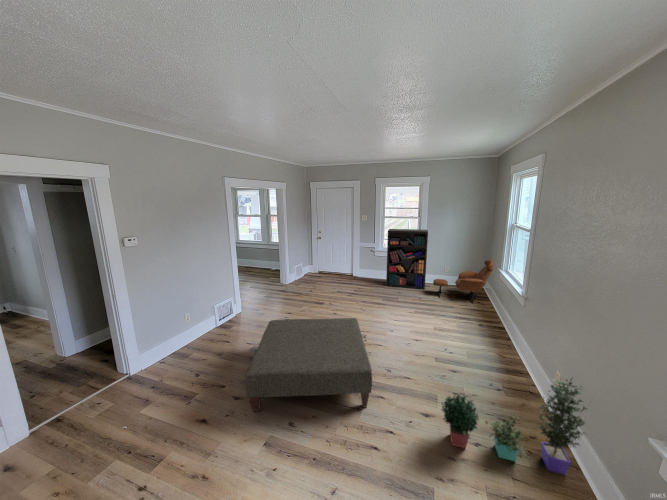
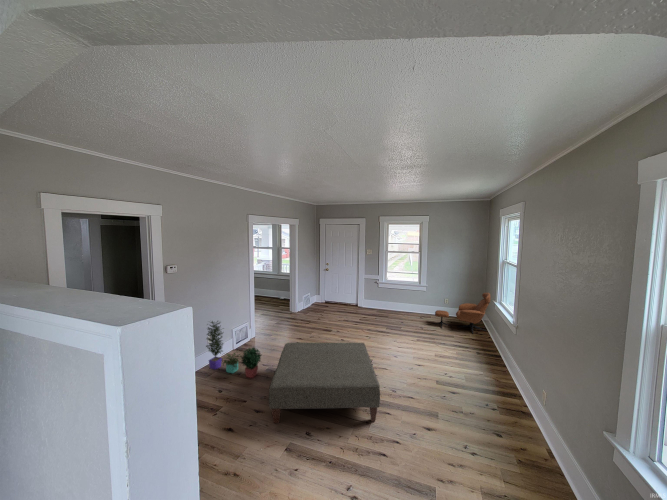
bookshelf: present [386,229,428,289] -> none [390,262,429,320]
potted plant: present [442,377,587,474] -> present [206,321,261,378]

